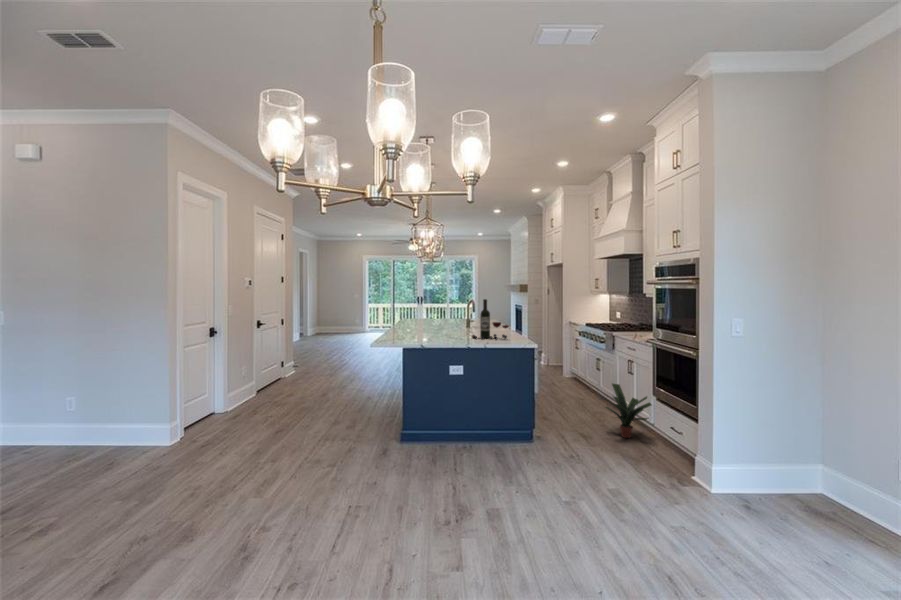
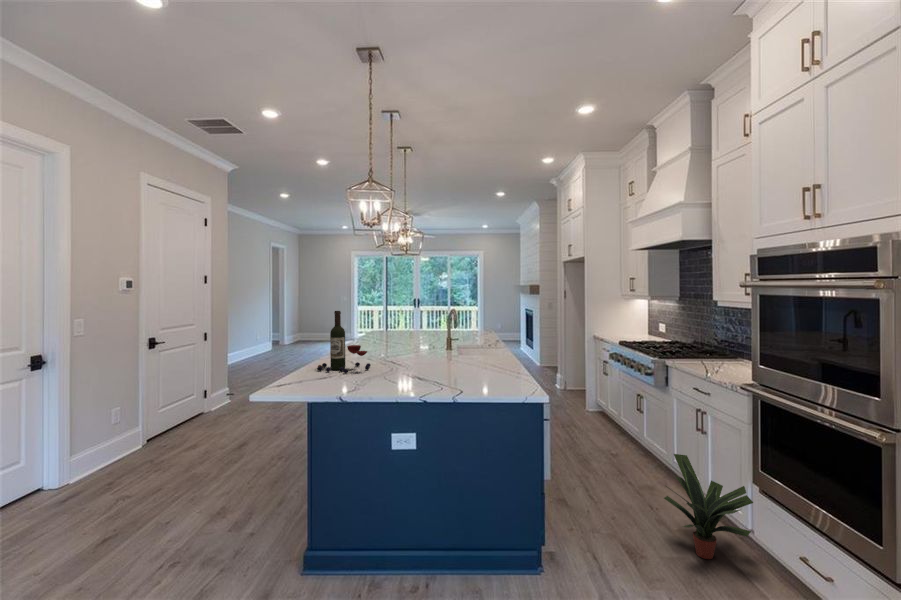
wine bottle: present [472,299,509,339] -> present [317,311,371,373]

